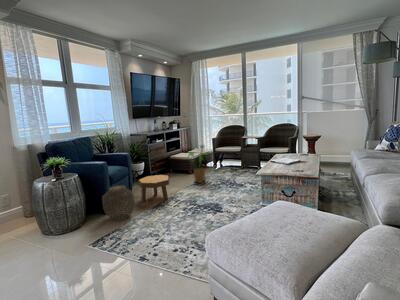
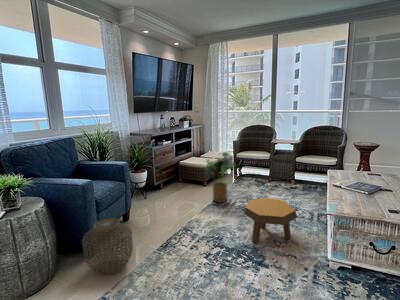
footstool: present [138,175,170,202] -> present [244,198,297,243]

